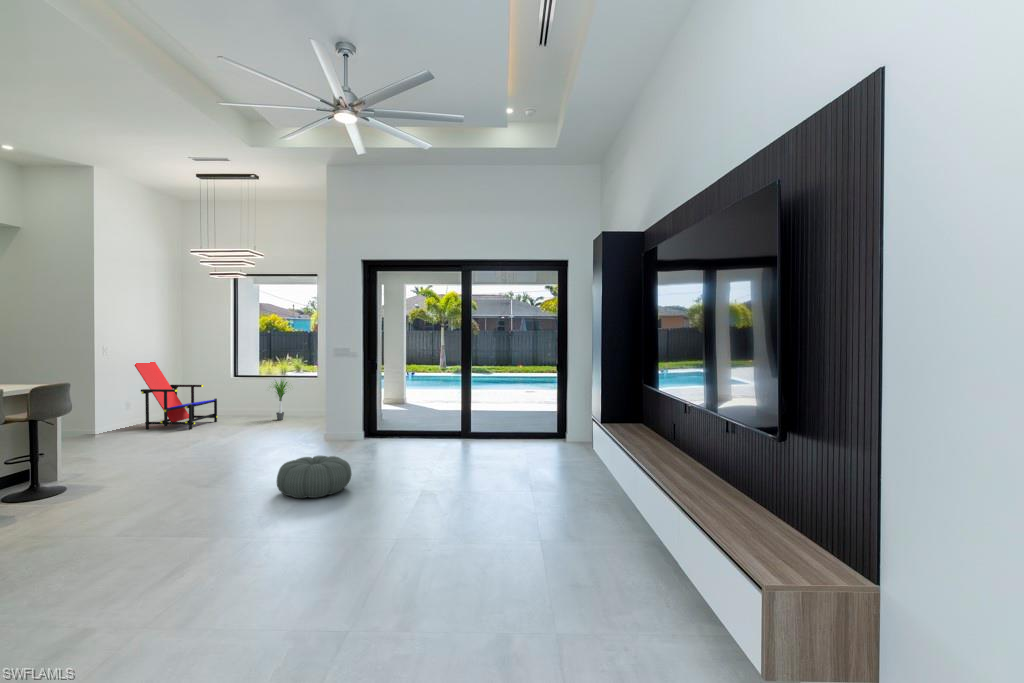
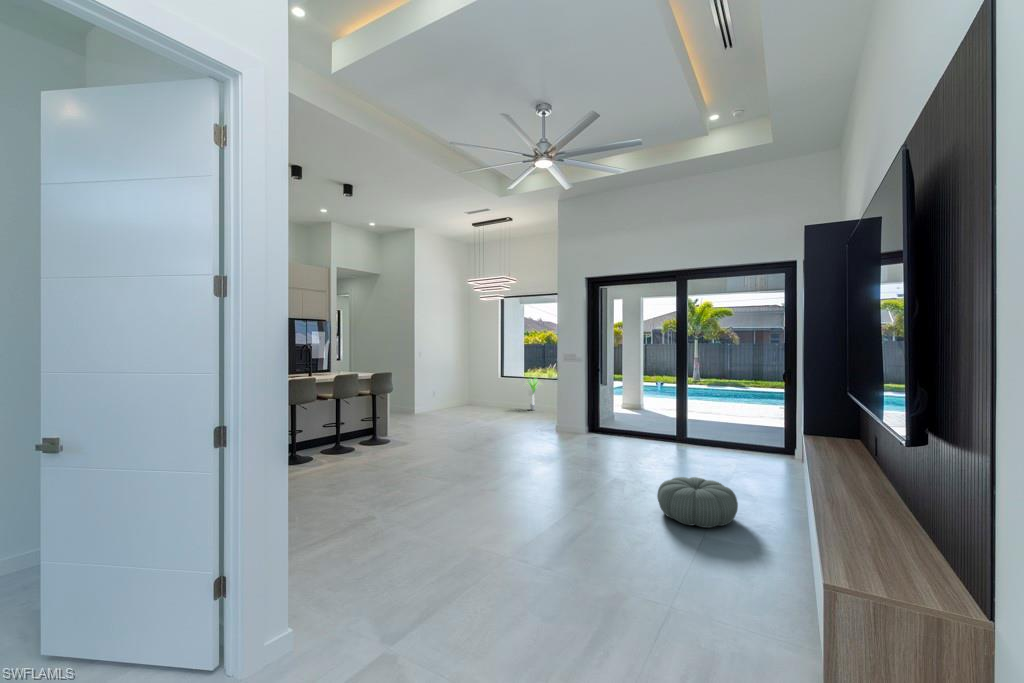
lounge chair: present [135,362,218,430] -> none [438,359,490,413]
pouf: present [277,456,351,498] -> present [657,477,738,528]

